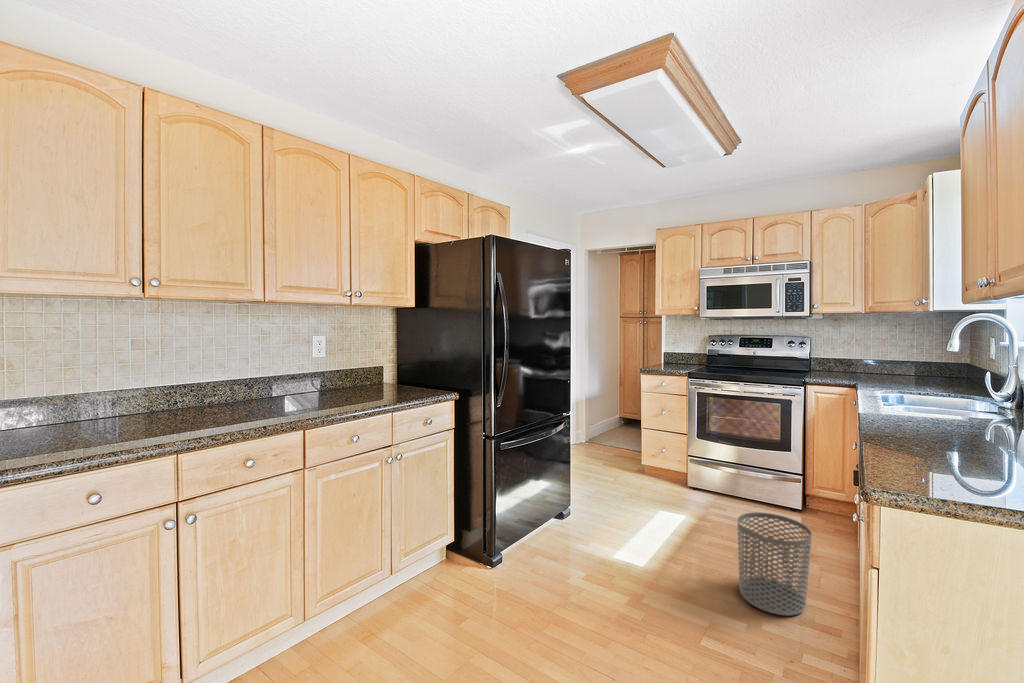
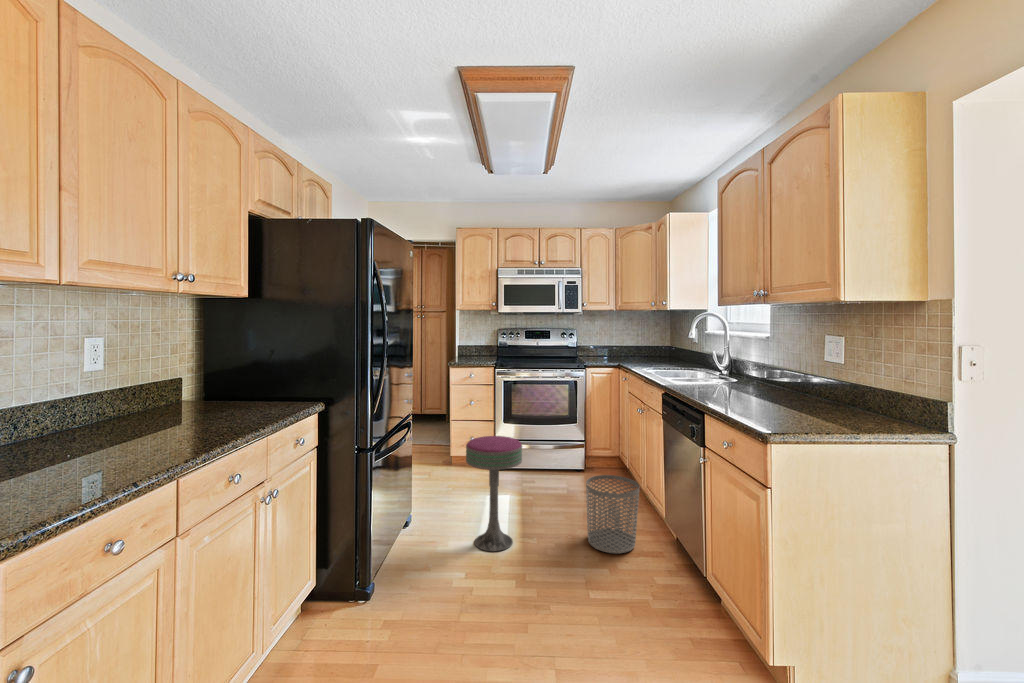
bar stool: none [603,445,663,566] -> present [466,436,522,551]

